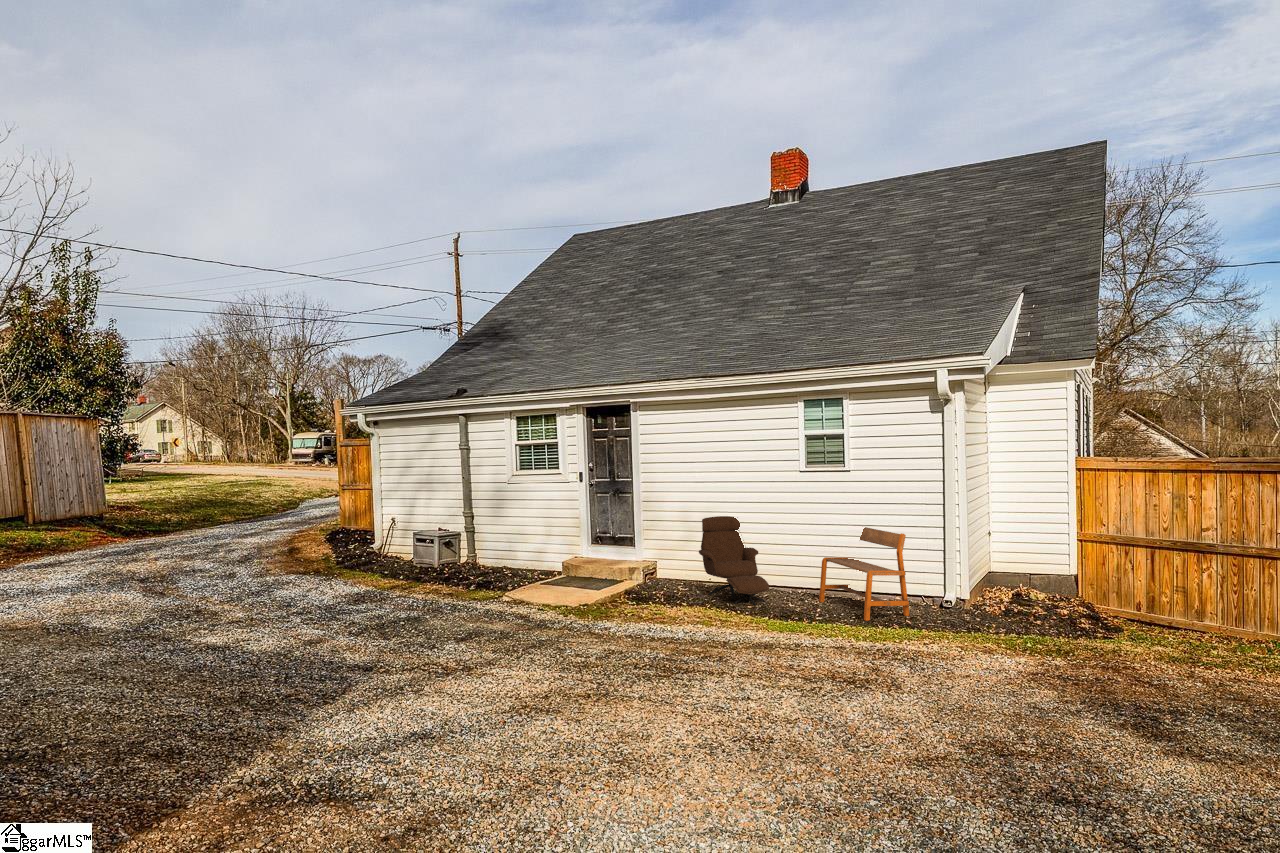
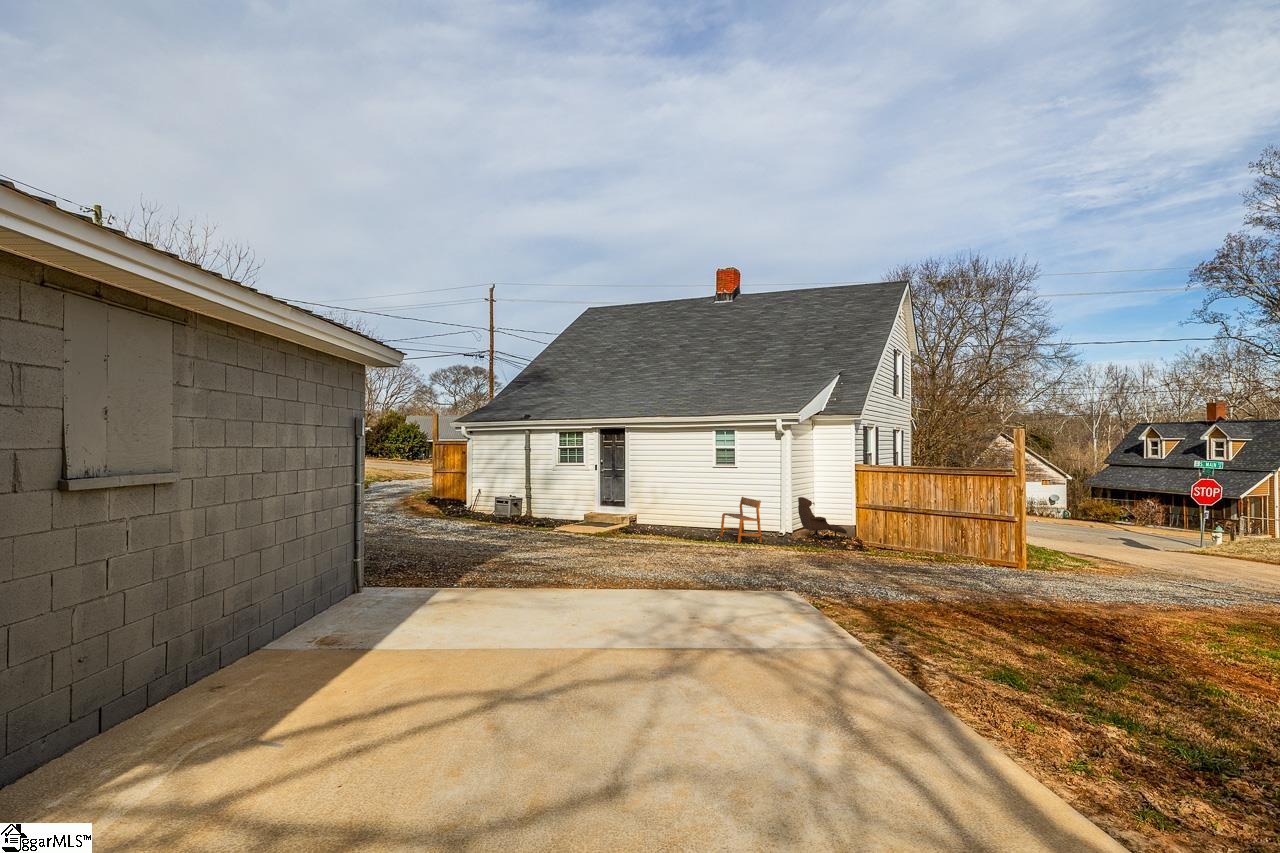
lounge chair: present [699,516,769,605] -> present [798,497,847,541]

